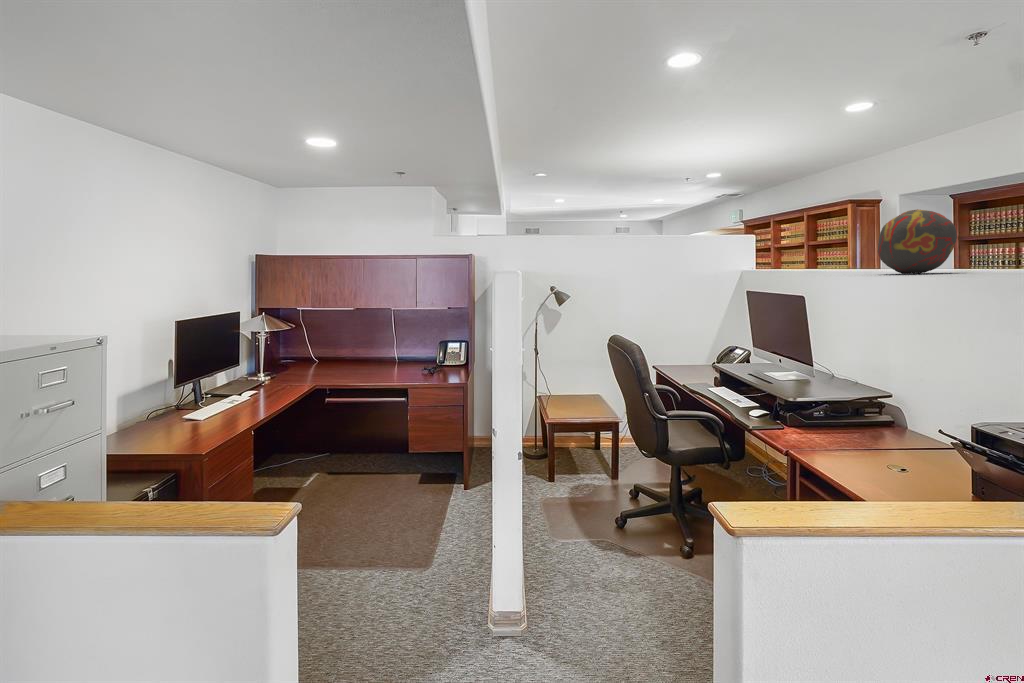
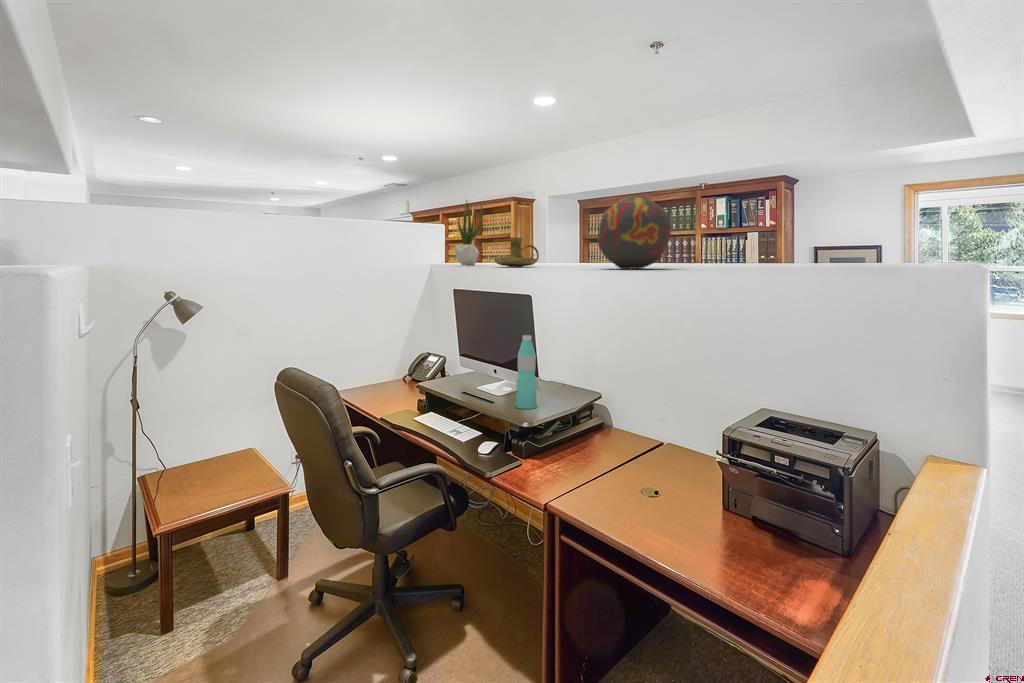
potted plant: none [765,215,793,273] -> present [455,200,483,266]
candle holder: none [792,248,840,274] -> present [494,237,539,267]
water bottle: none [786,328,806,387] -> present [515,335,537,409]

